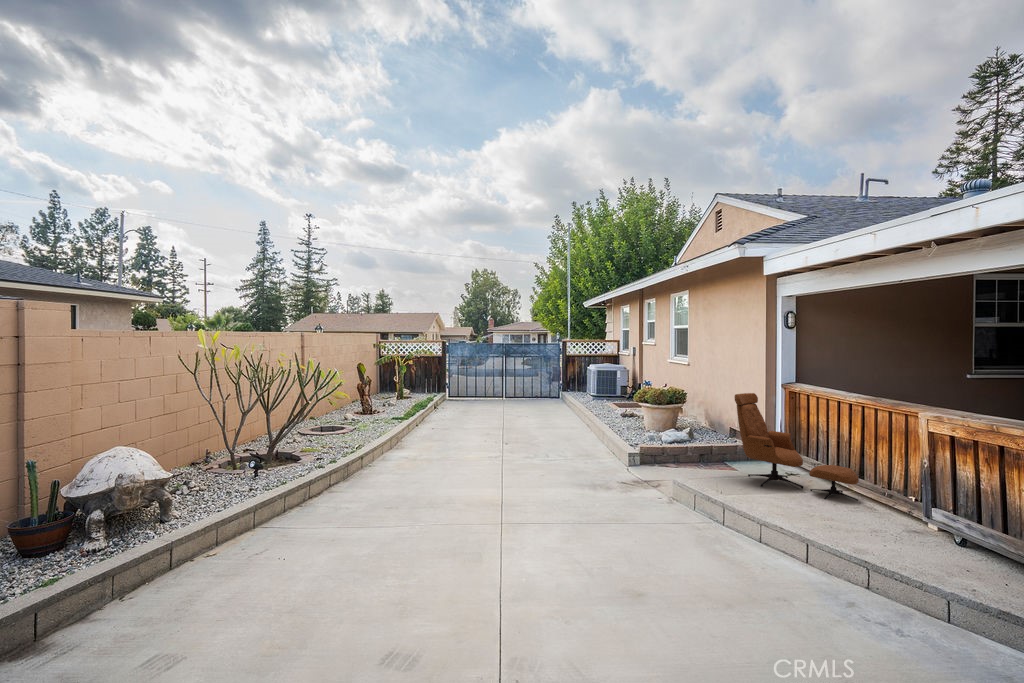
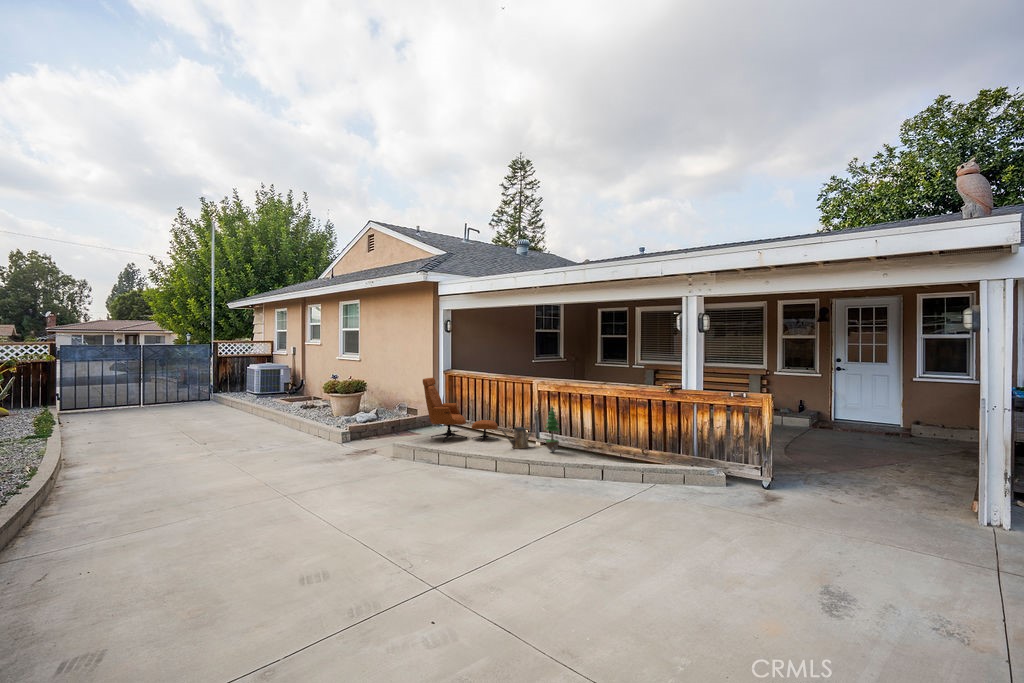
potted tree: none [937,465,979,553] -> present [545,406,560,452]
watering can: none [843,484,919,531] -> present [499,427,532,449]

